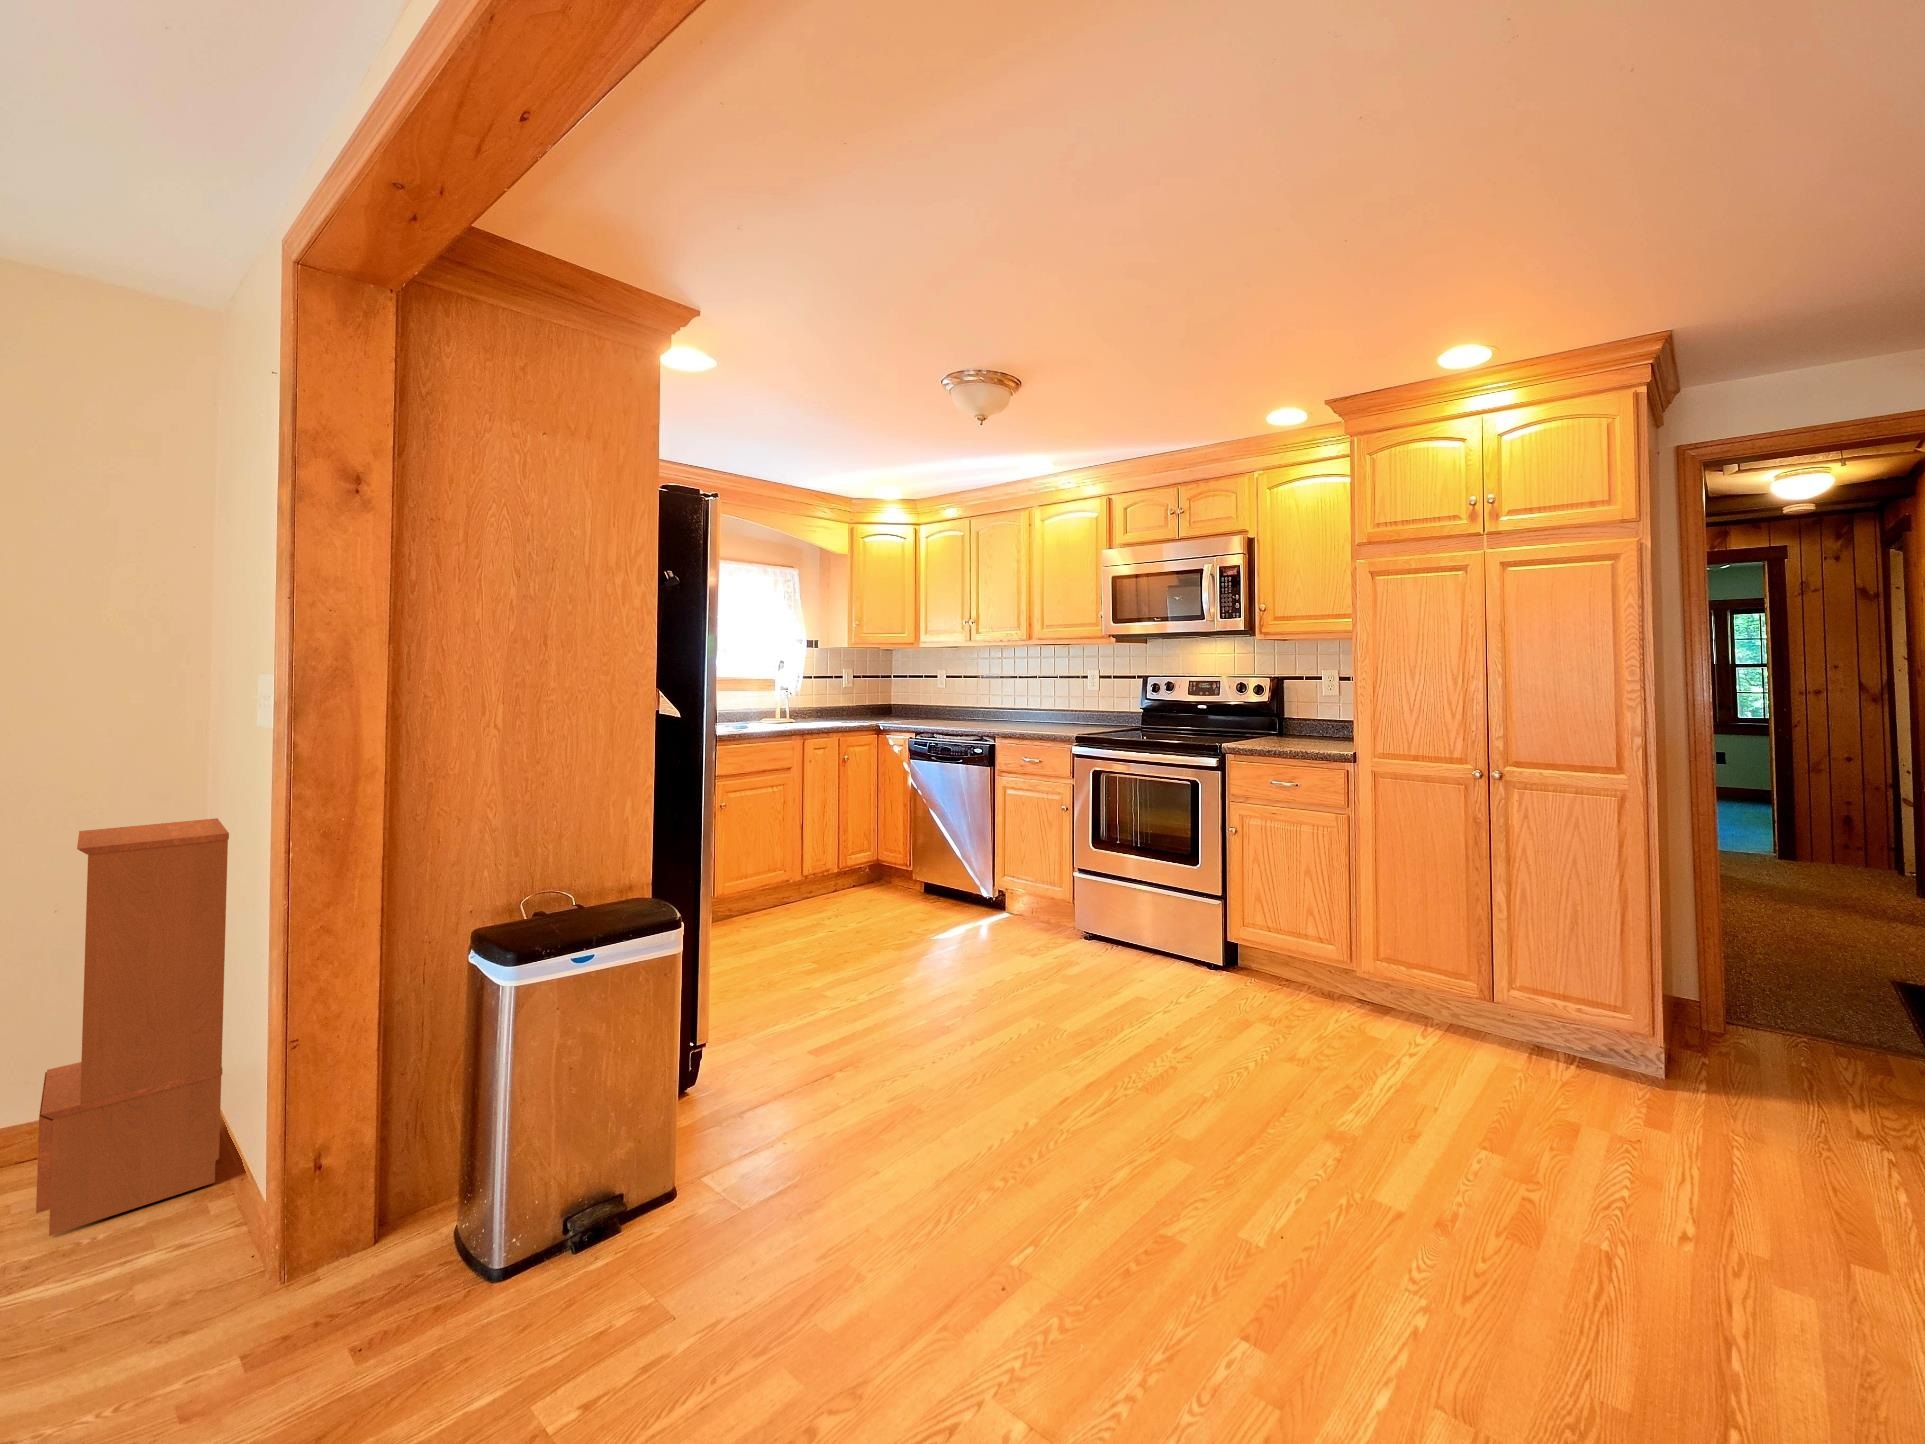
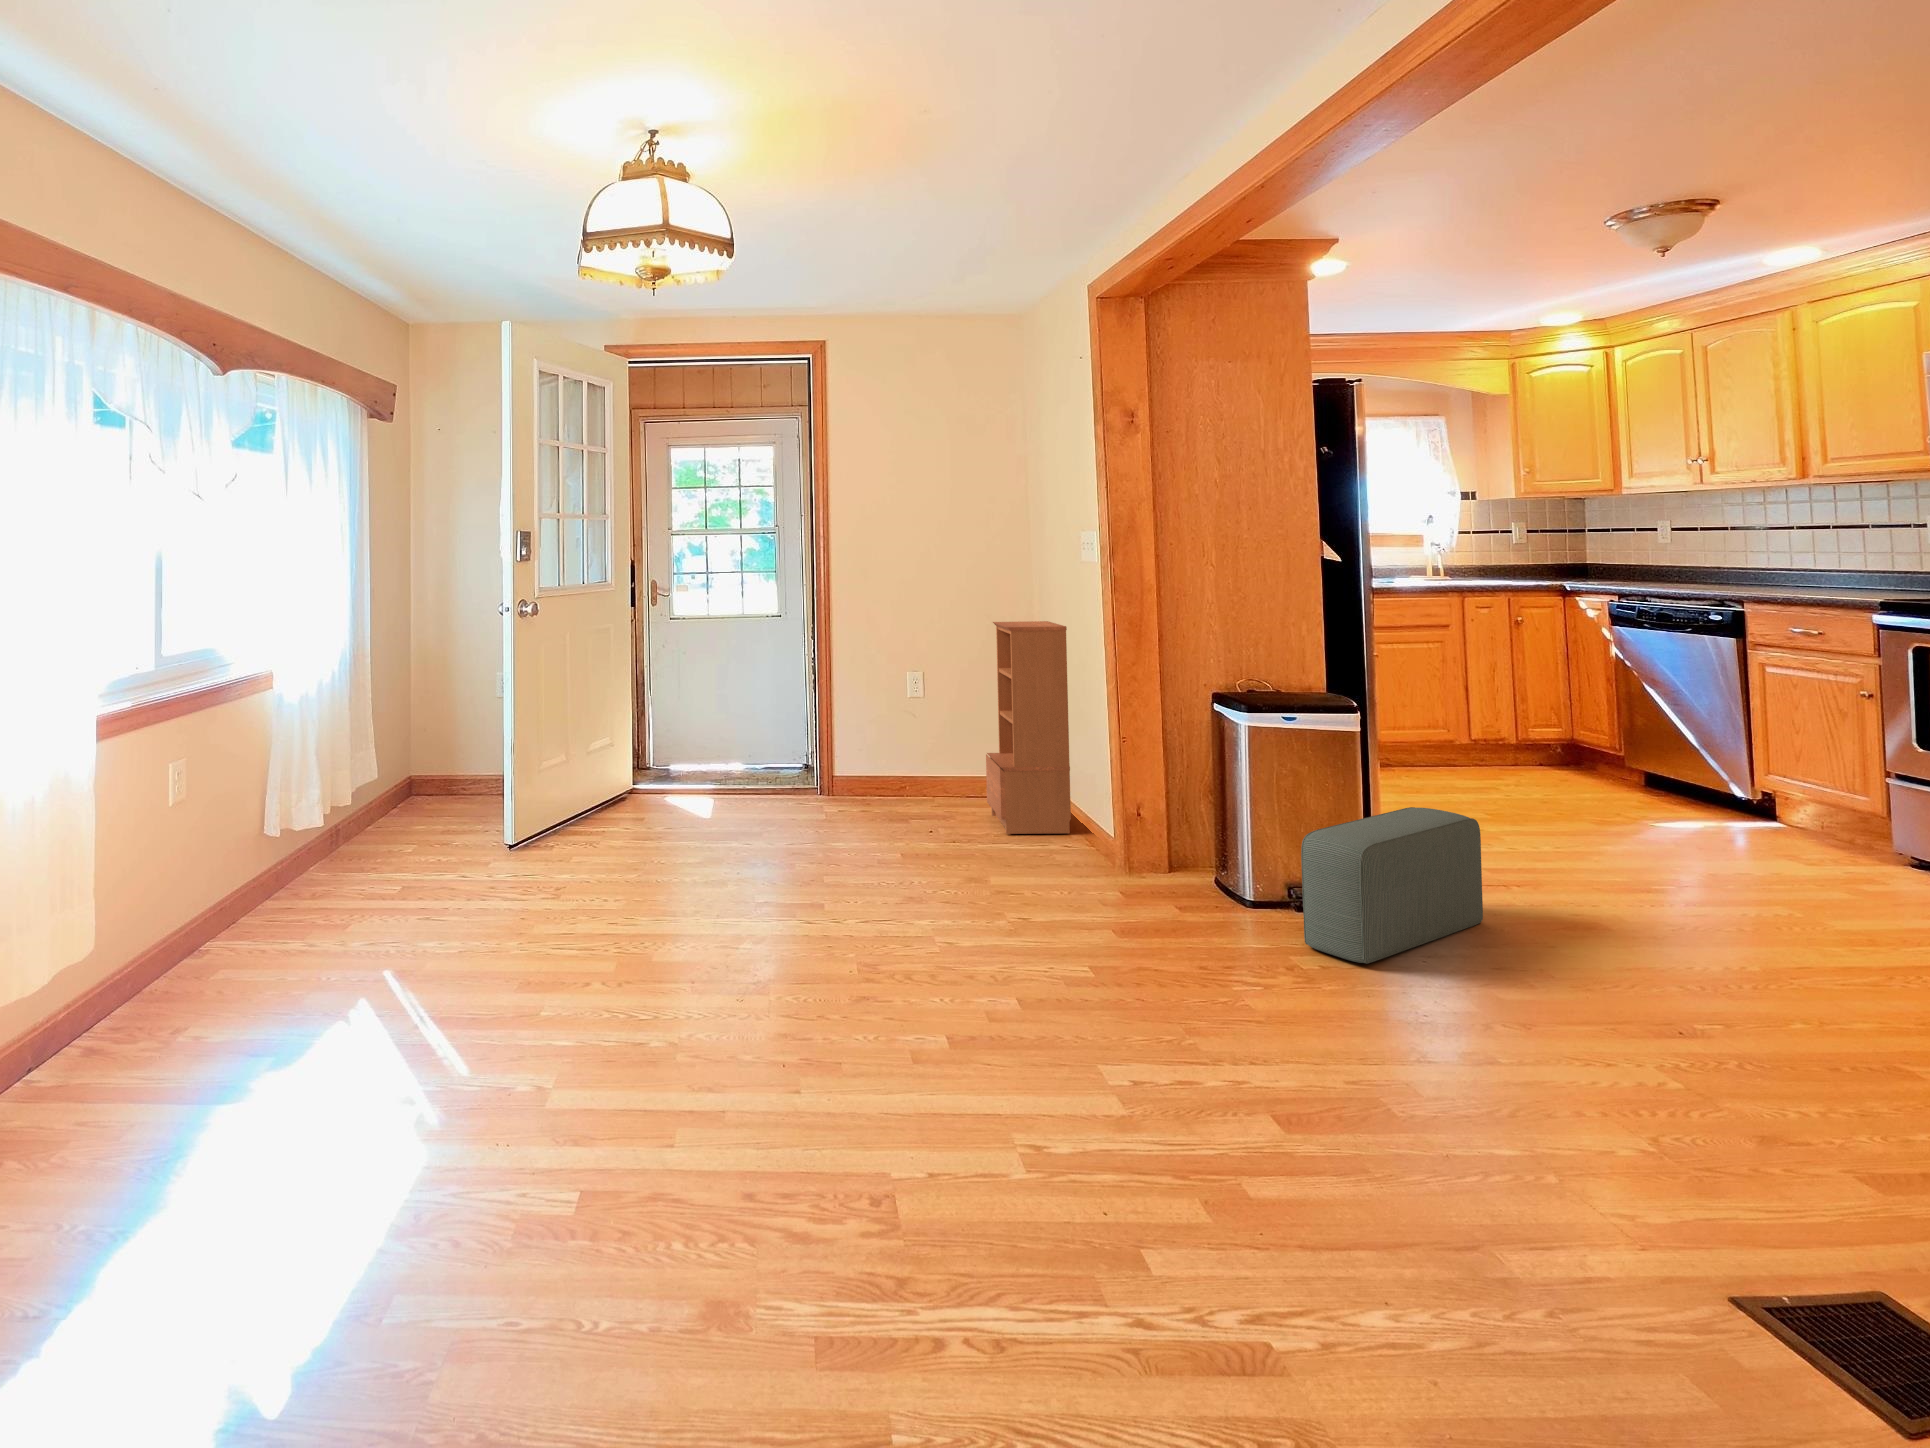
pouf: none [569,1032,816,1365] -> present [1301,807,1483,964]

